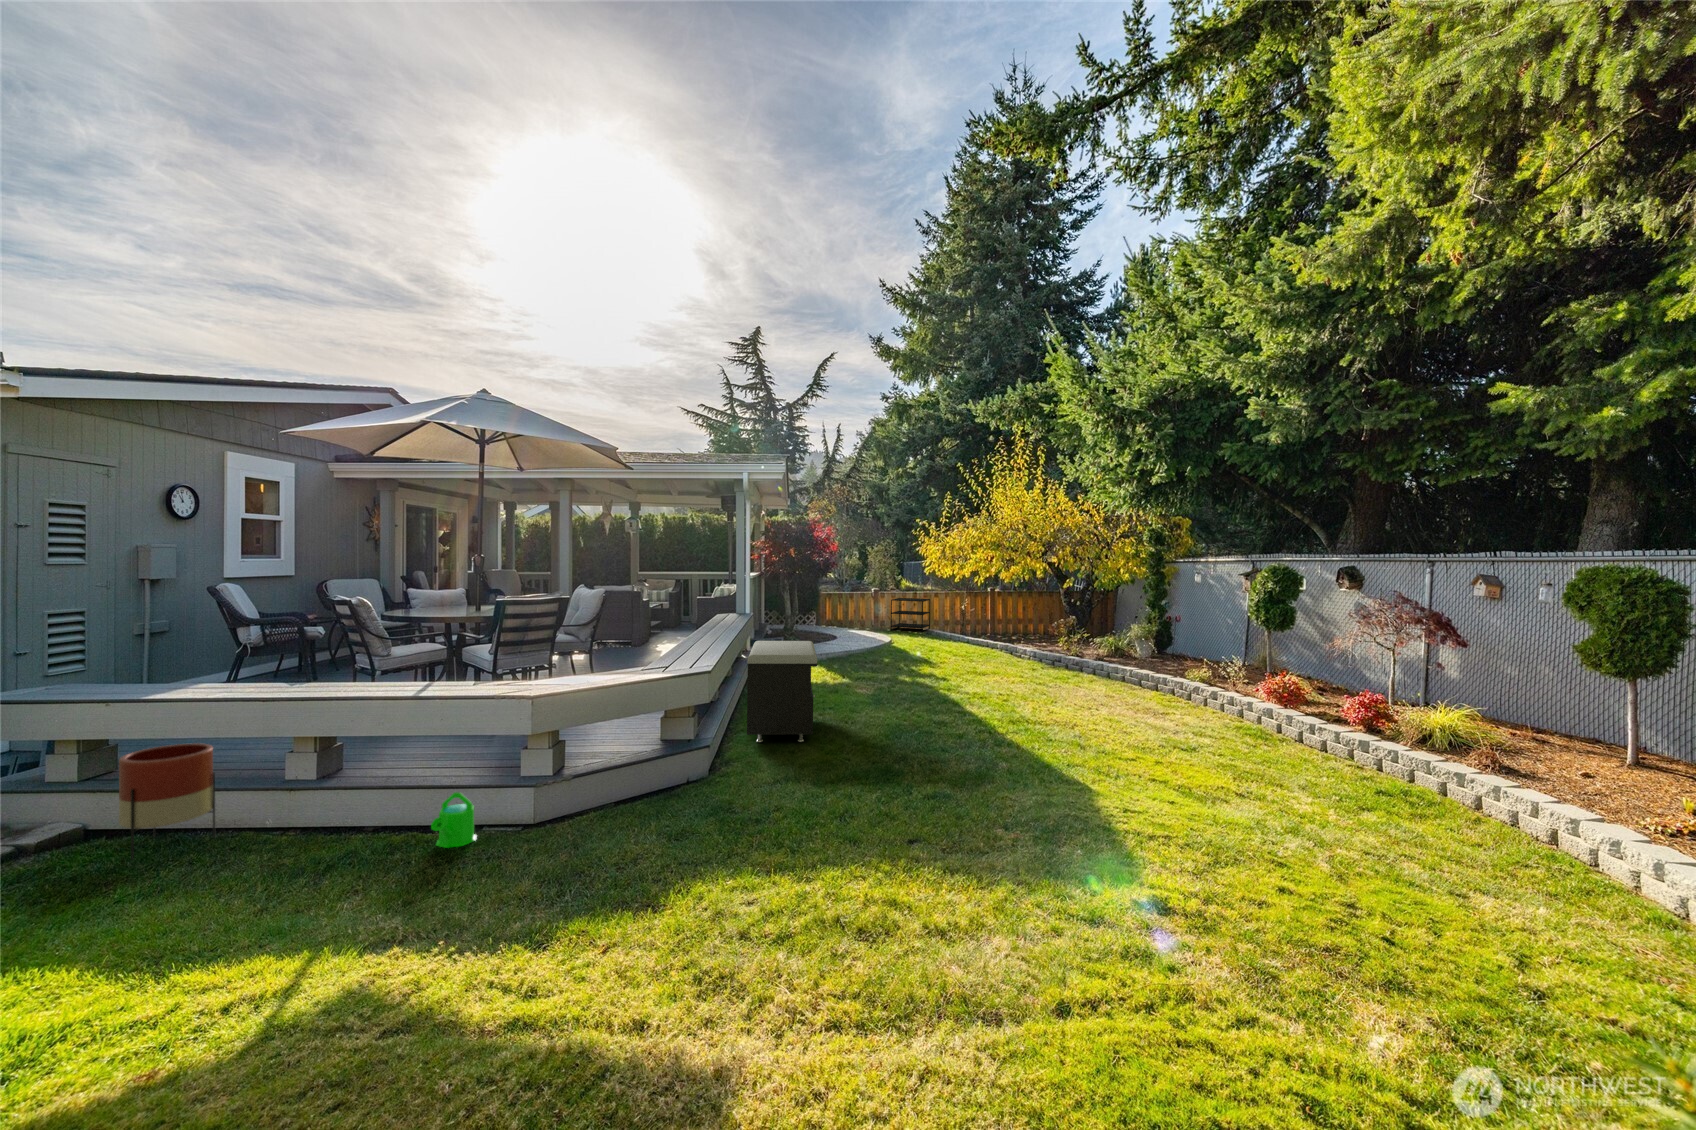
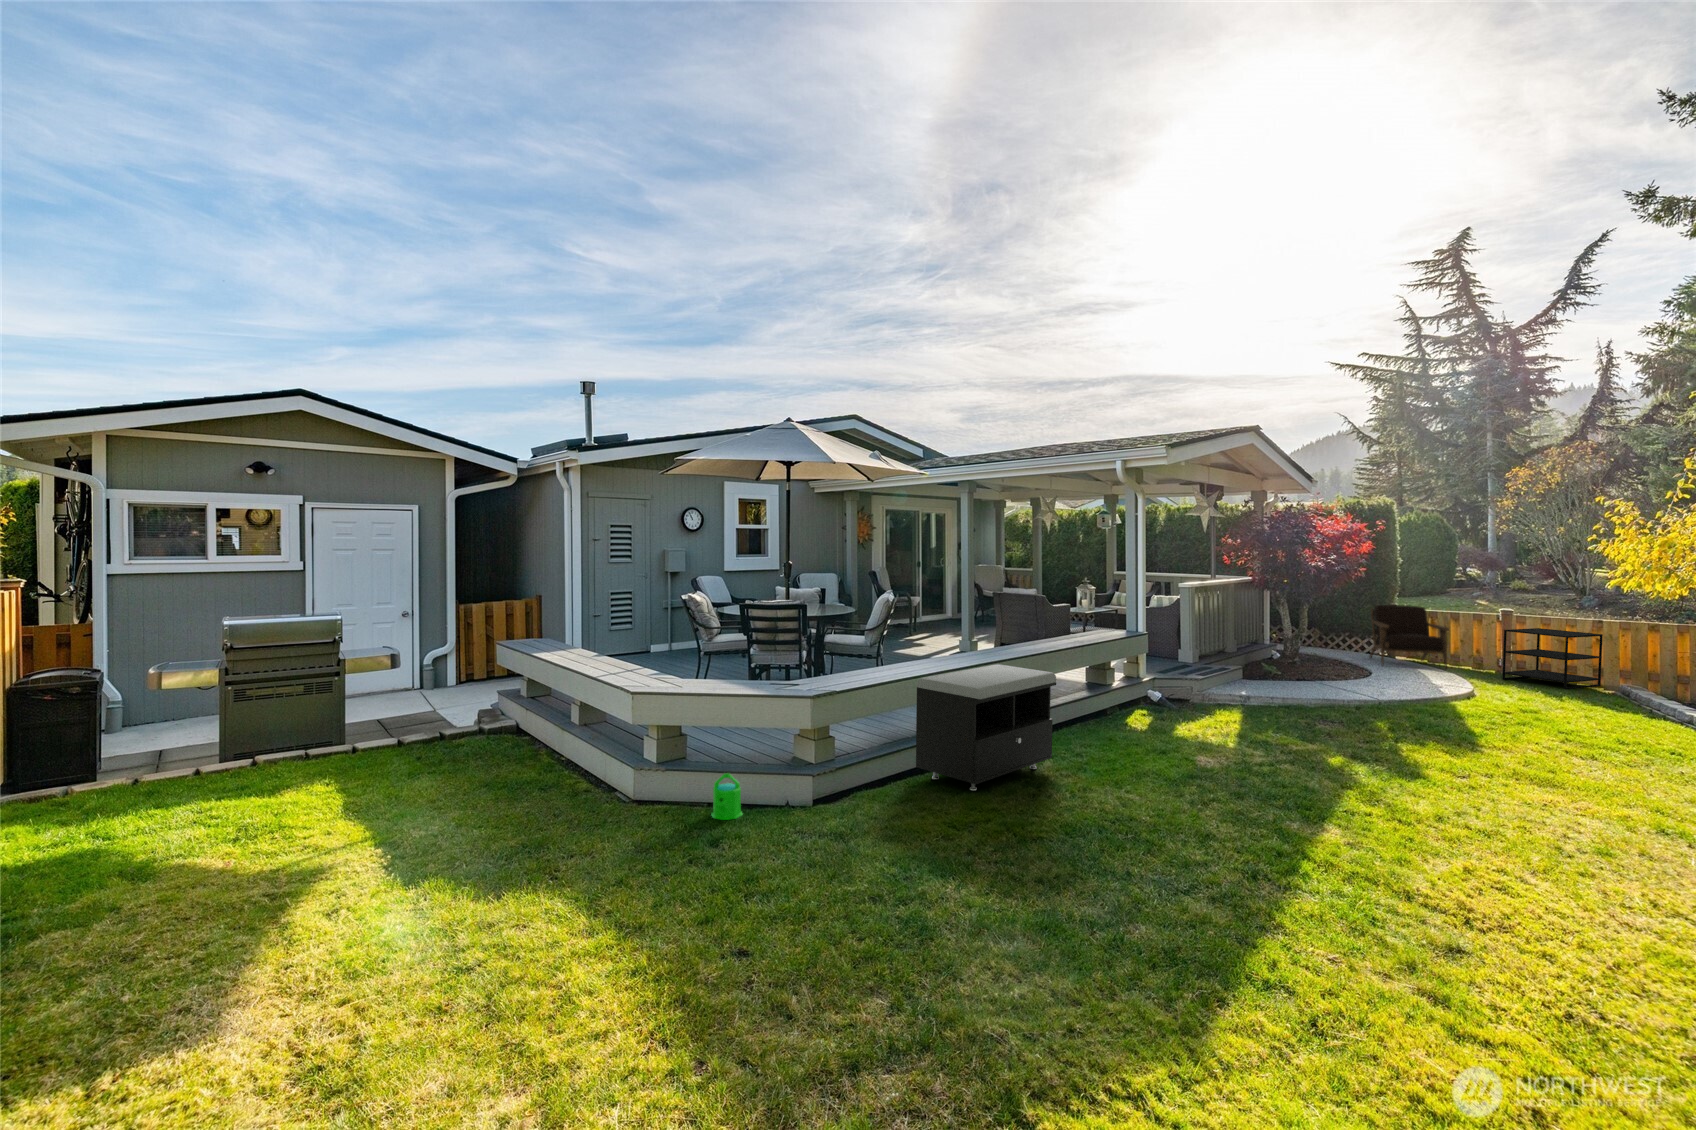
armchair: none [810,588,859,630] -> present [1370,605,1449,668]
planter: present [119,743,215,859] -> none [483,683,530,749]
watering can: present [431,792,477,848] -> present [711,773,742,820]

